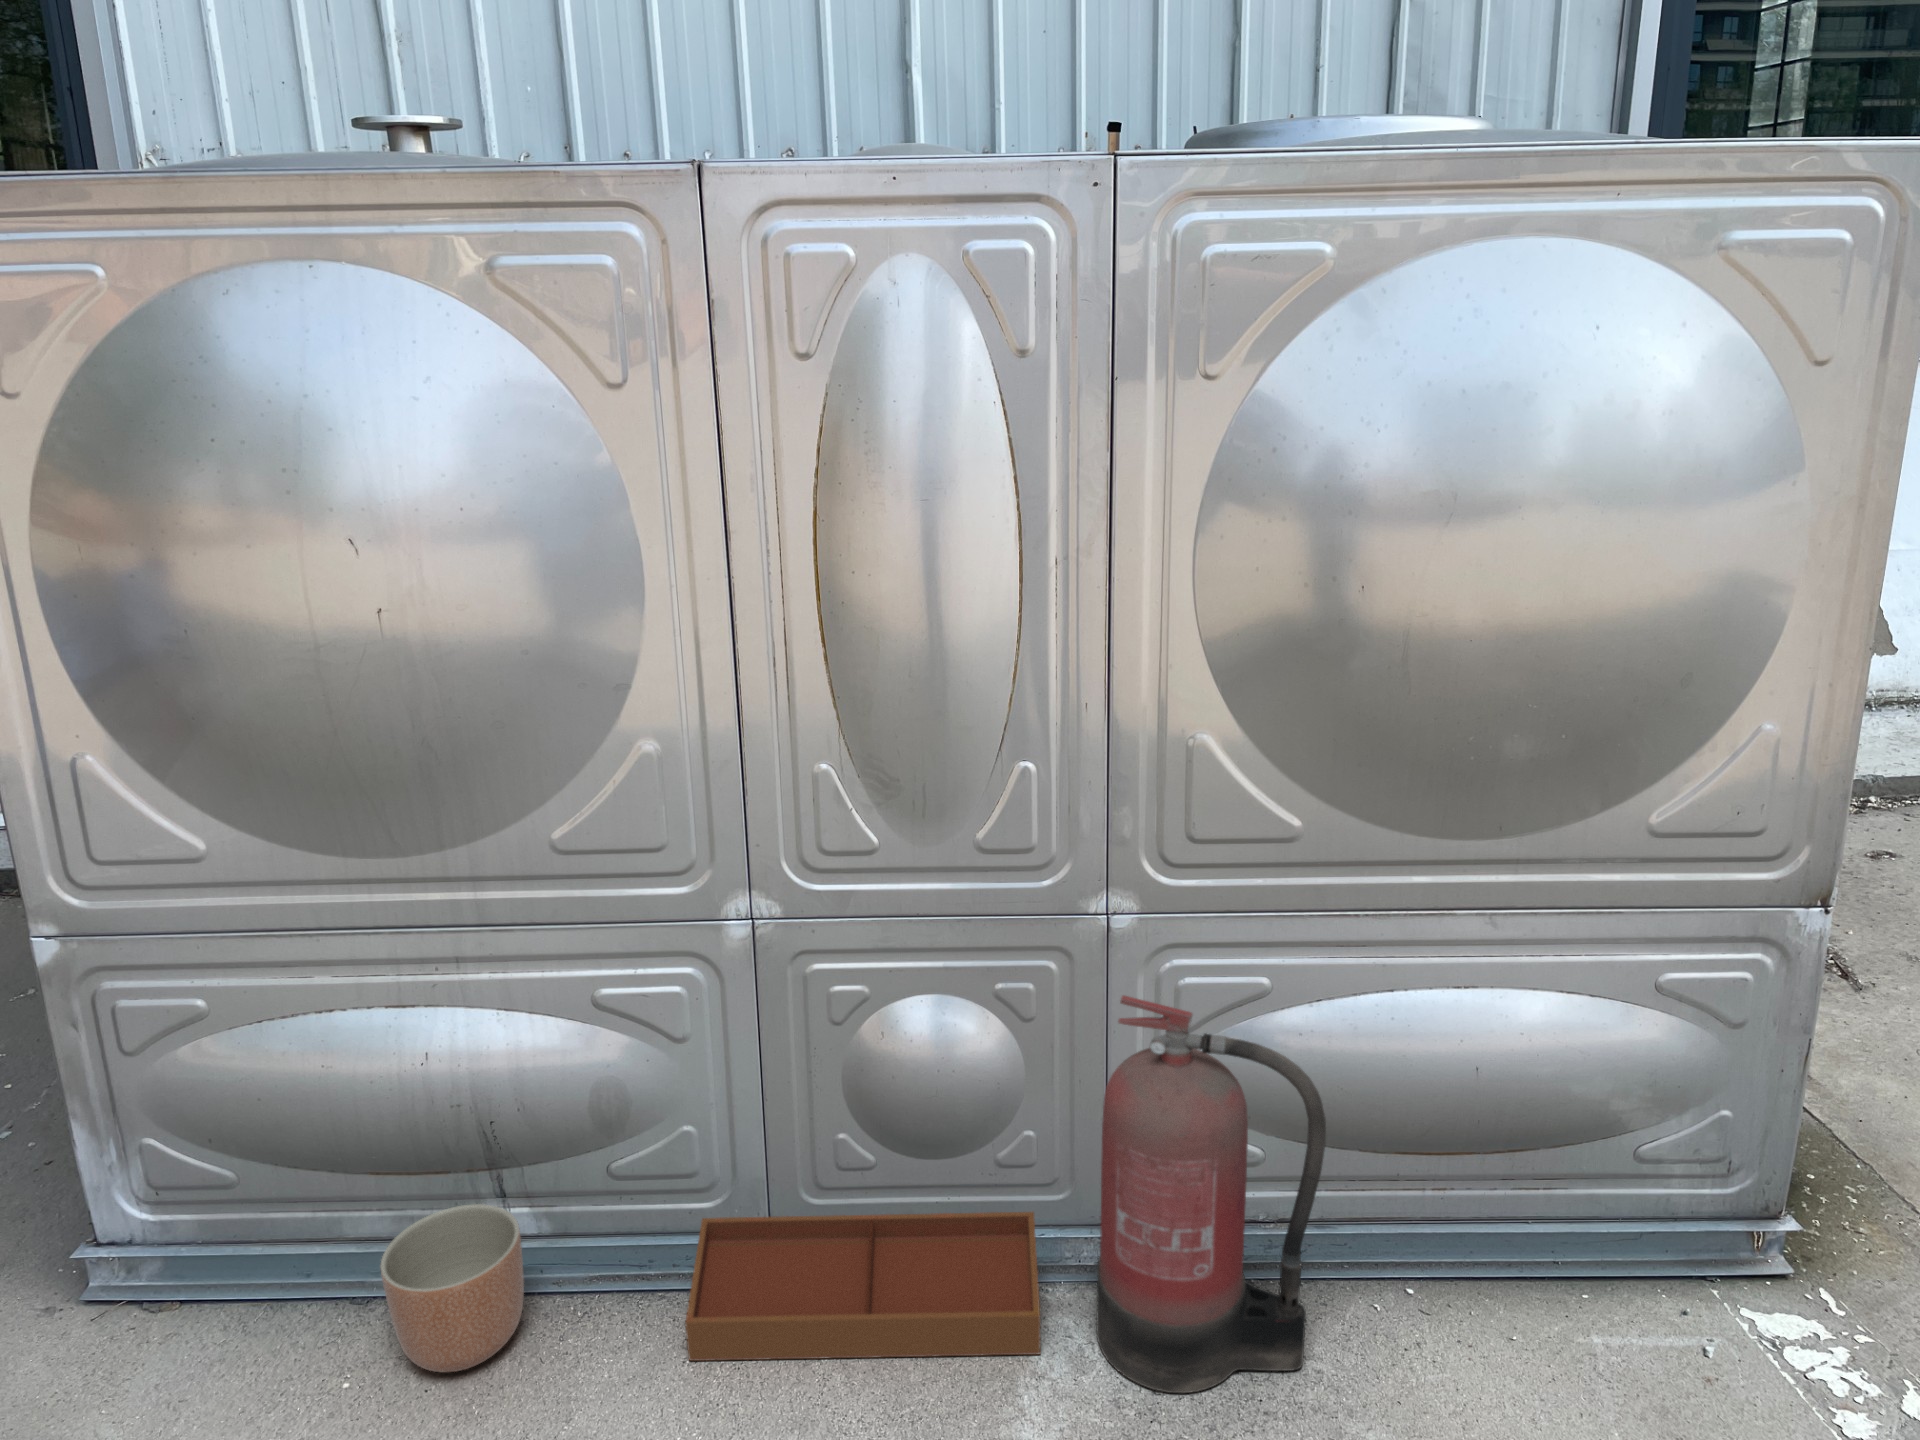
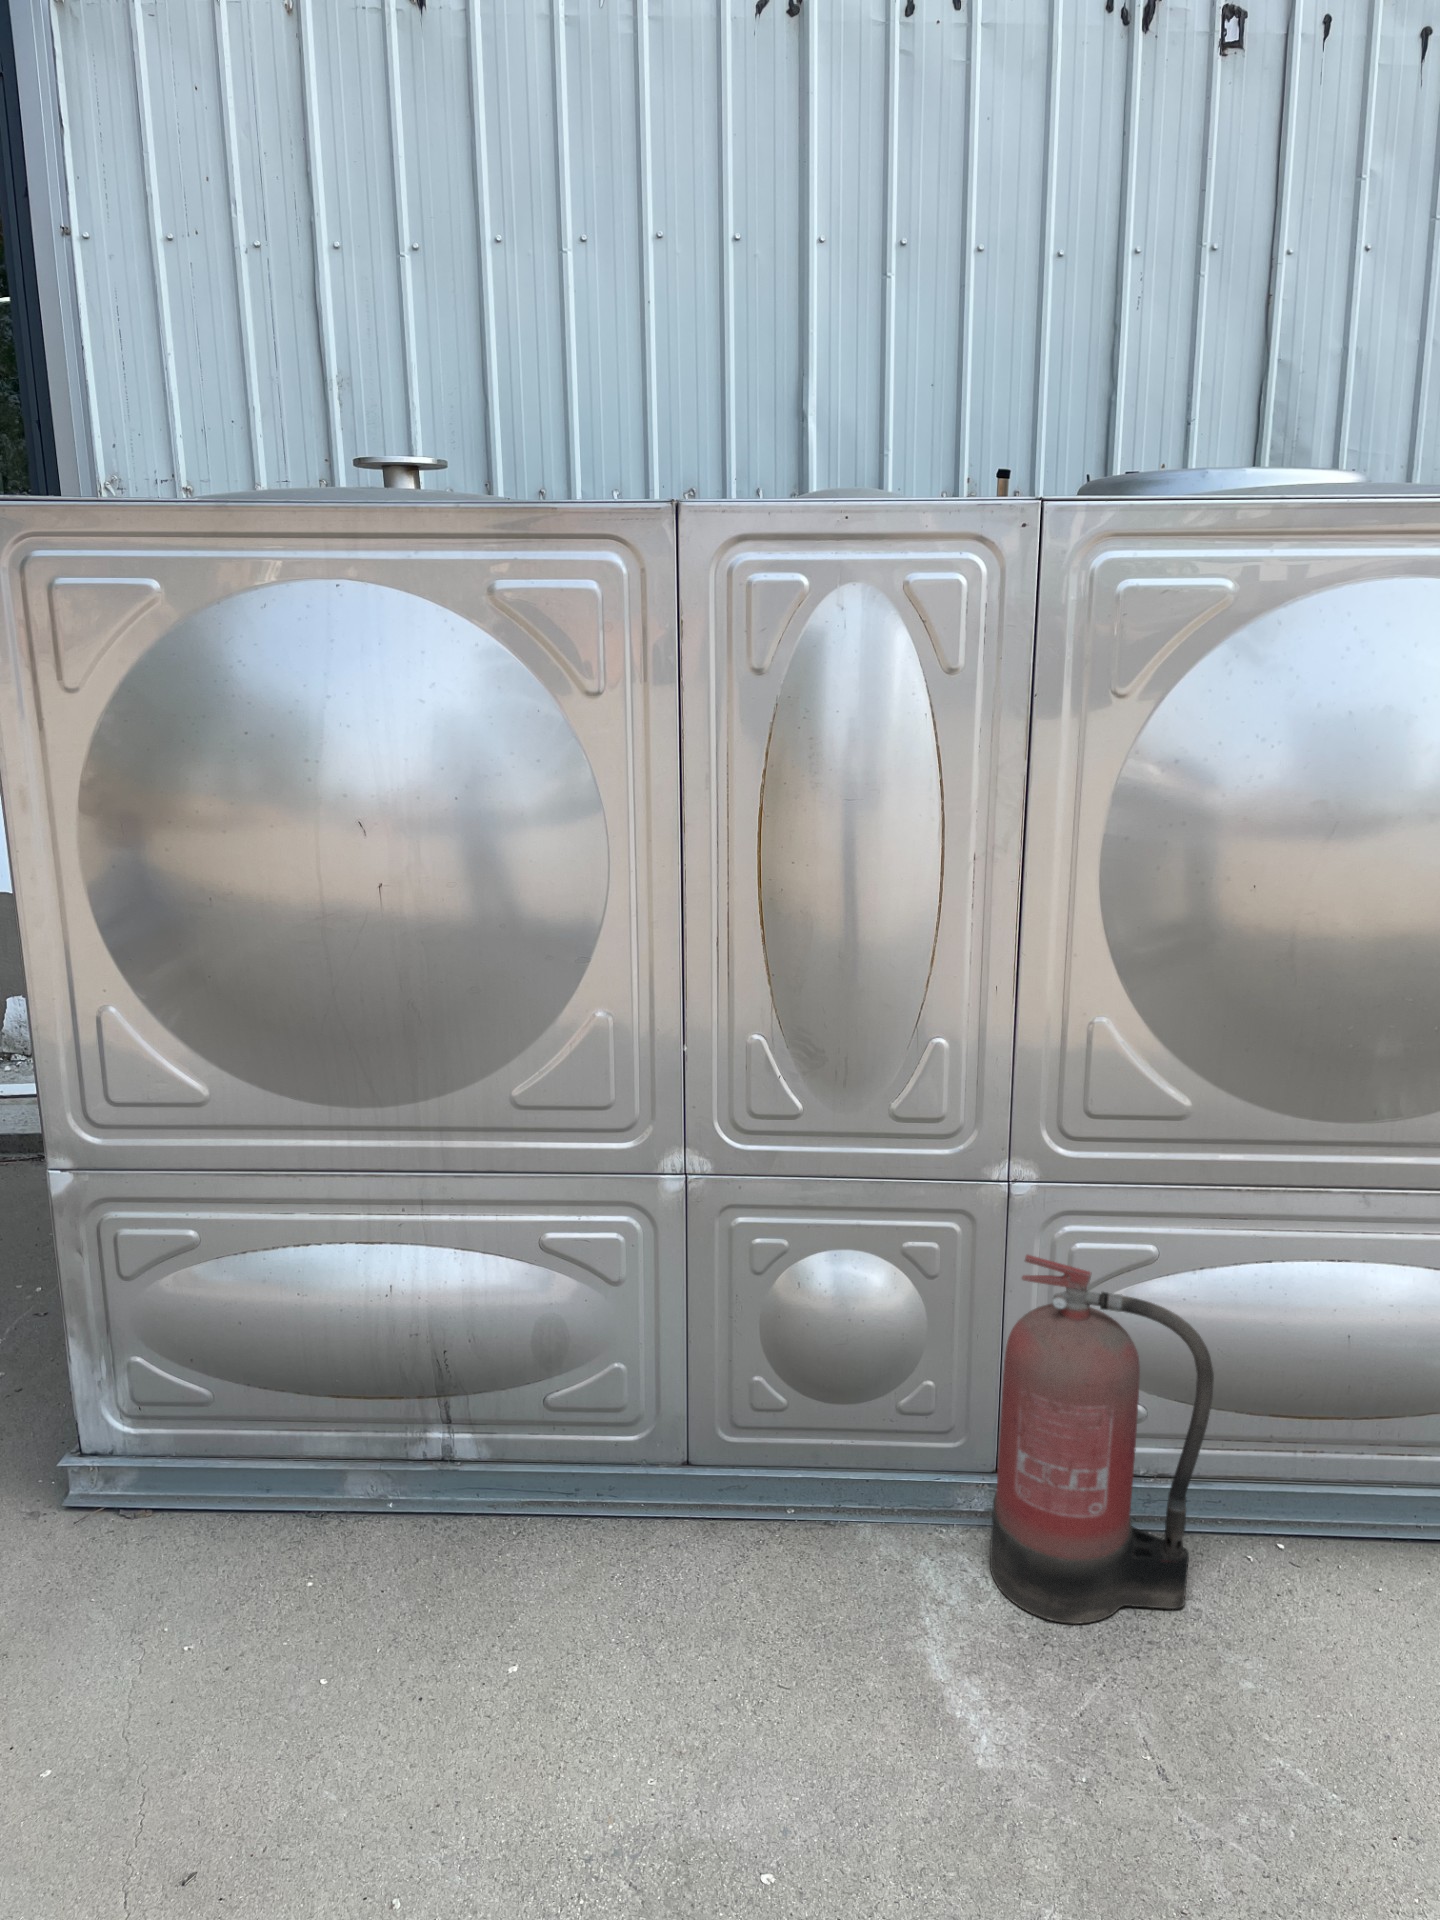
planter: present [380,1204,524,1372] -> none [348,1426,467,1575]
storage bin: present [685,1212,1040,1361] -> none [617,1448,941,1585]

